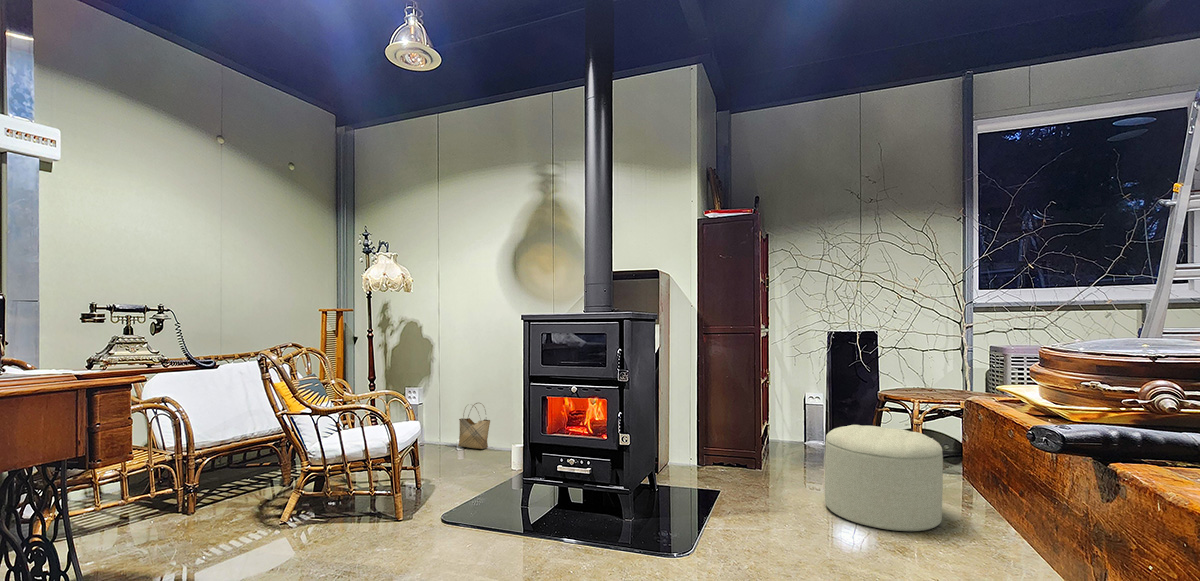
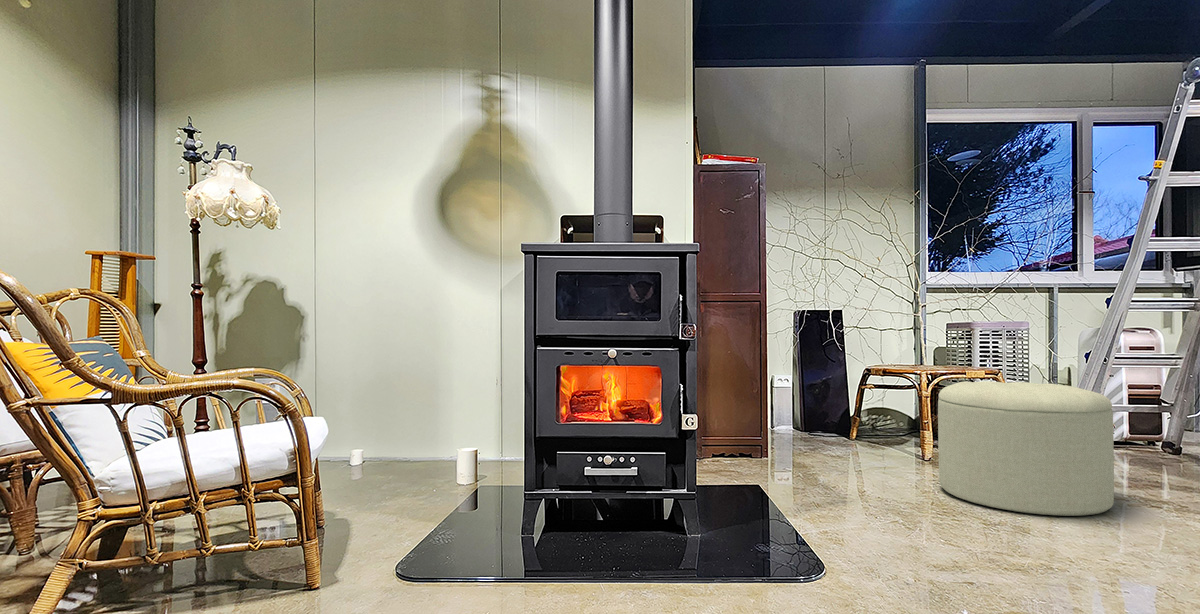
woven basket: present [458,403,490,449] -> none [354,397,406,468]

